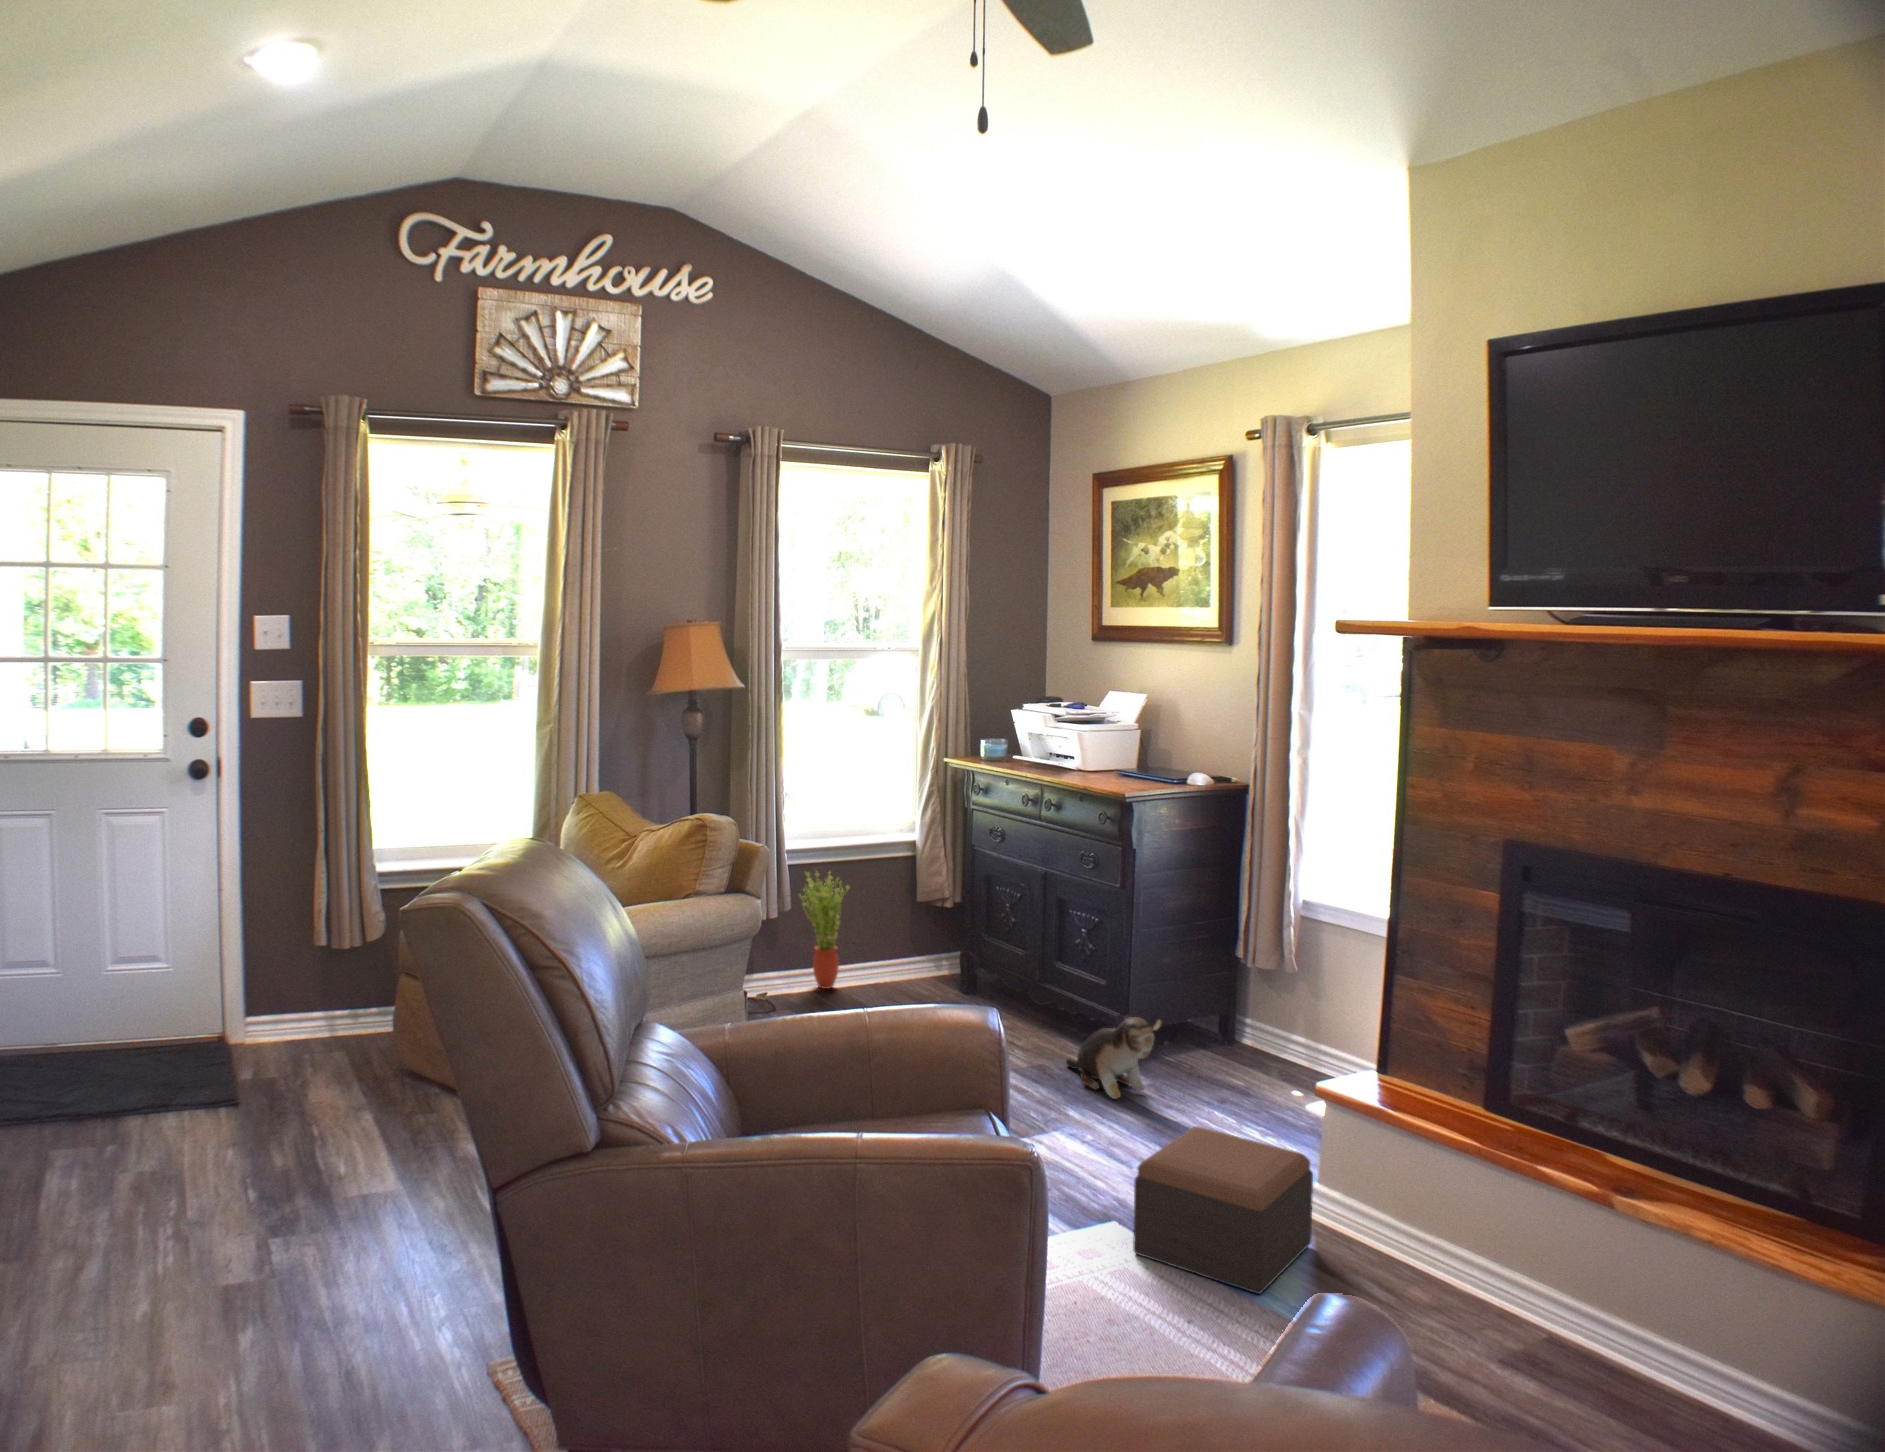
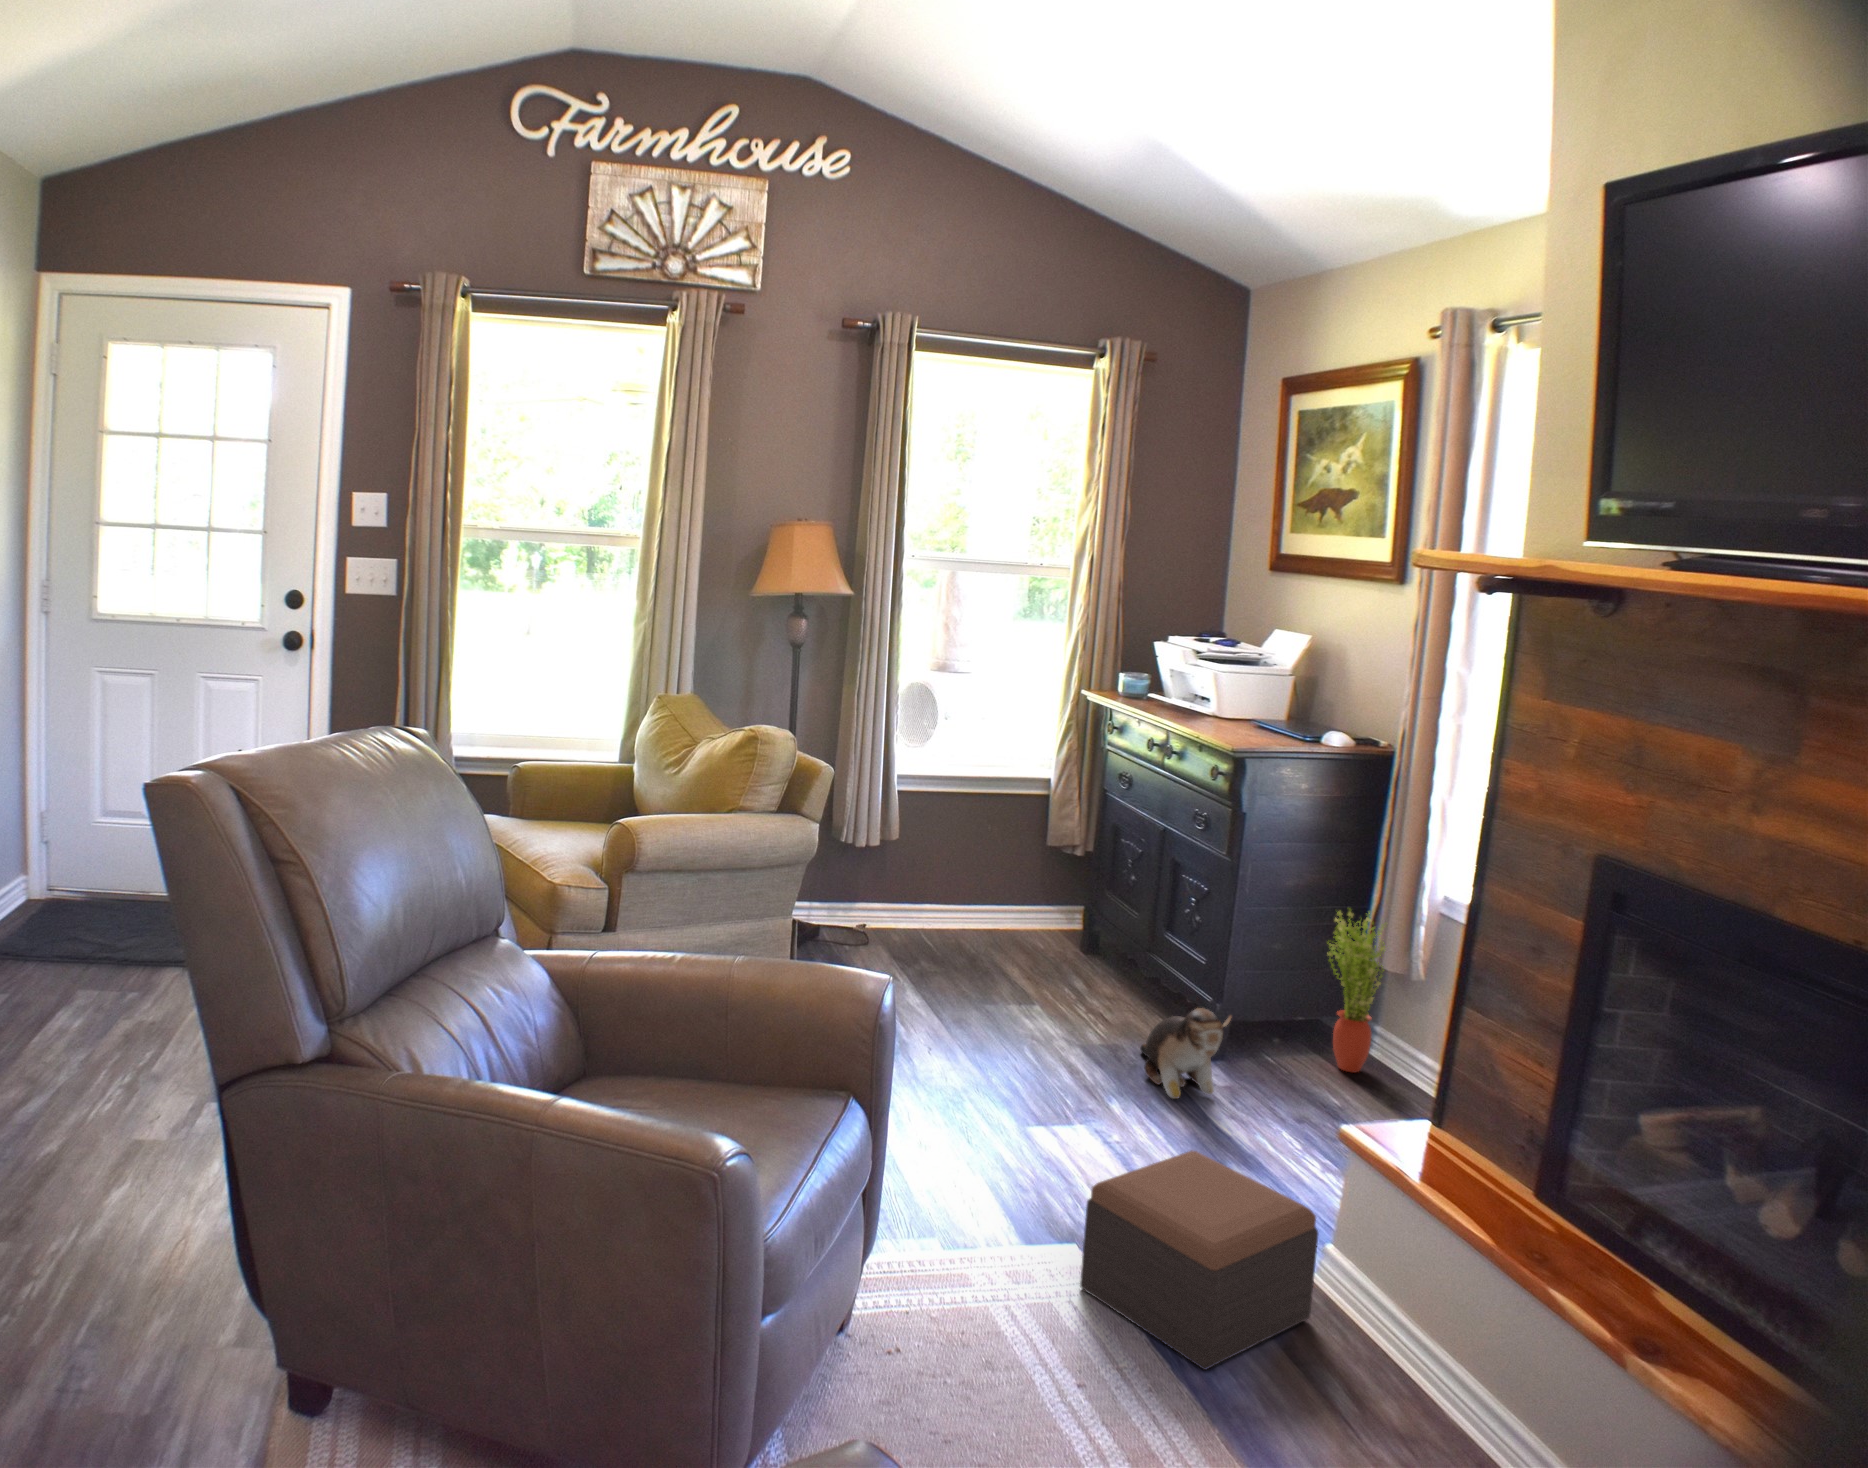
potted plant: present [800,871,849,989] -> present [1328,912,1385,1072]

